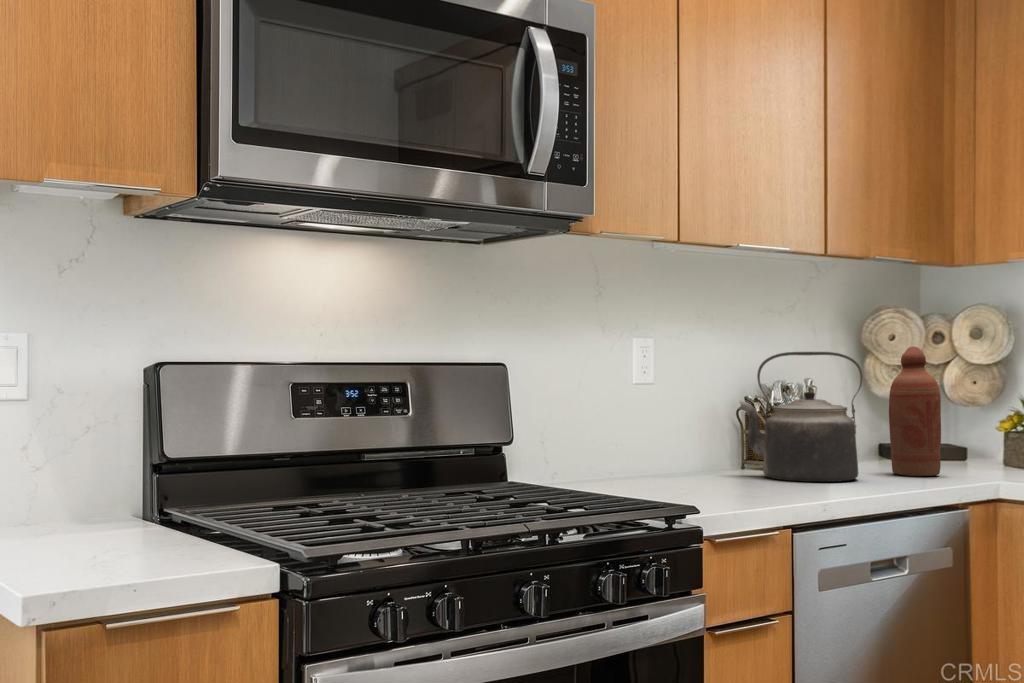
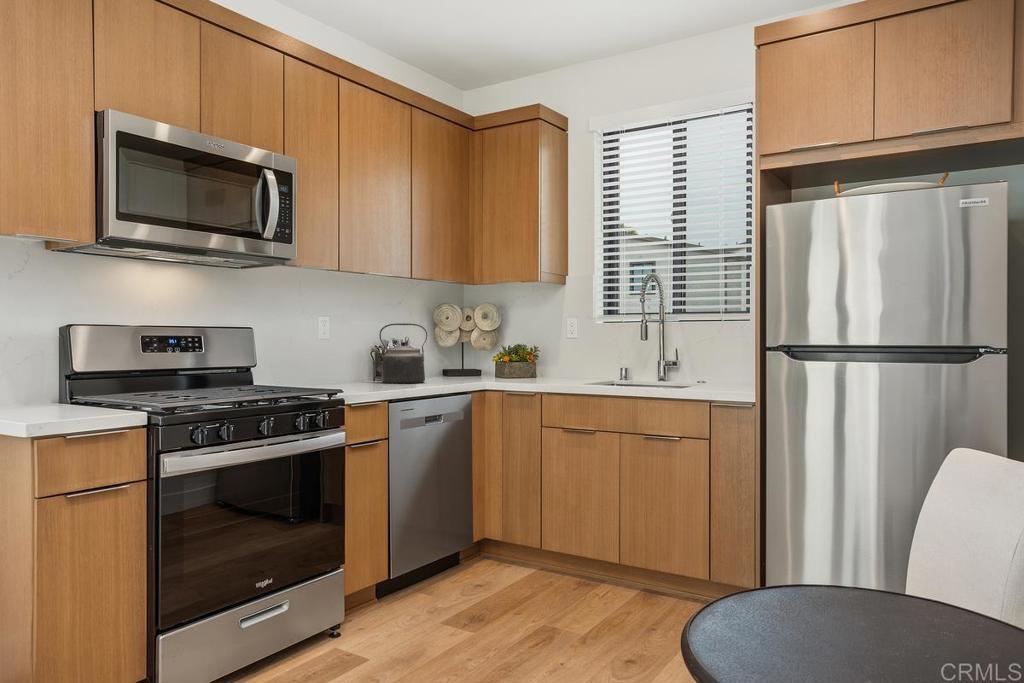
bottle: present [889,347,941,476] -> none [442,322,464,381]

